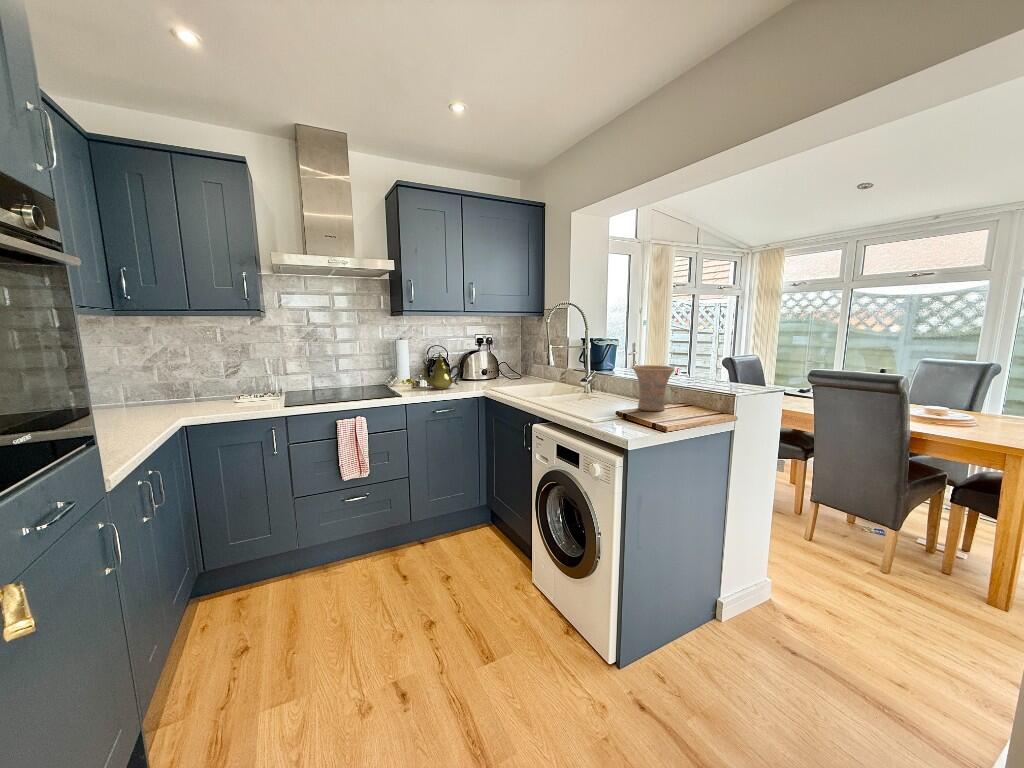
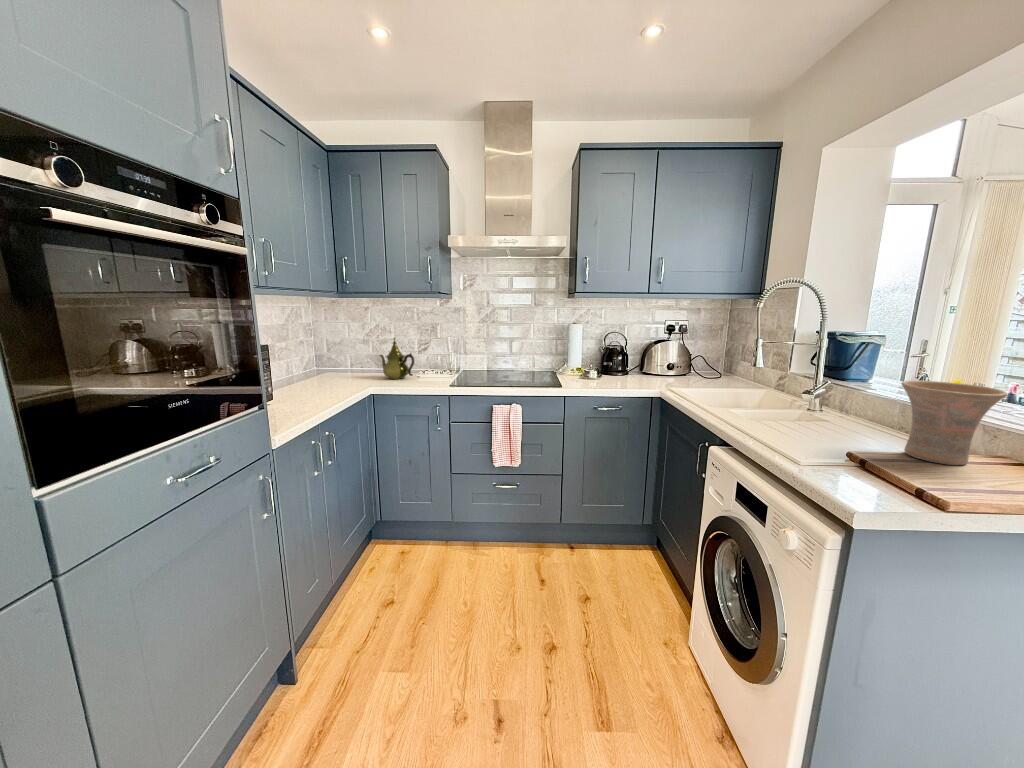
teapot: present [422,352,461,389] -> present [380,338,414,379]

